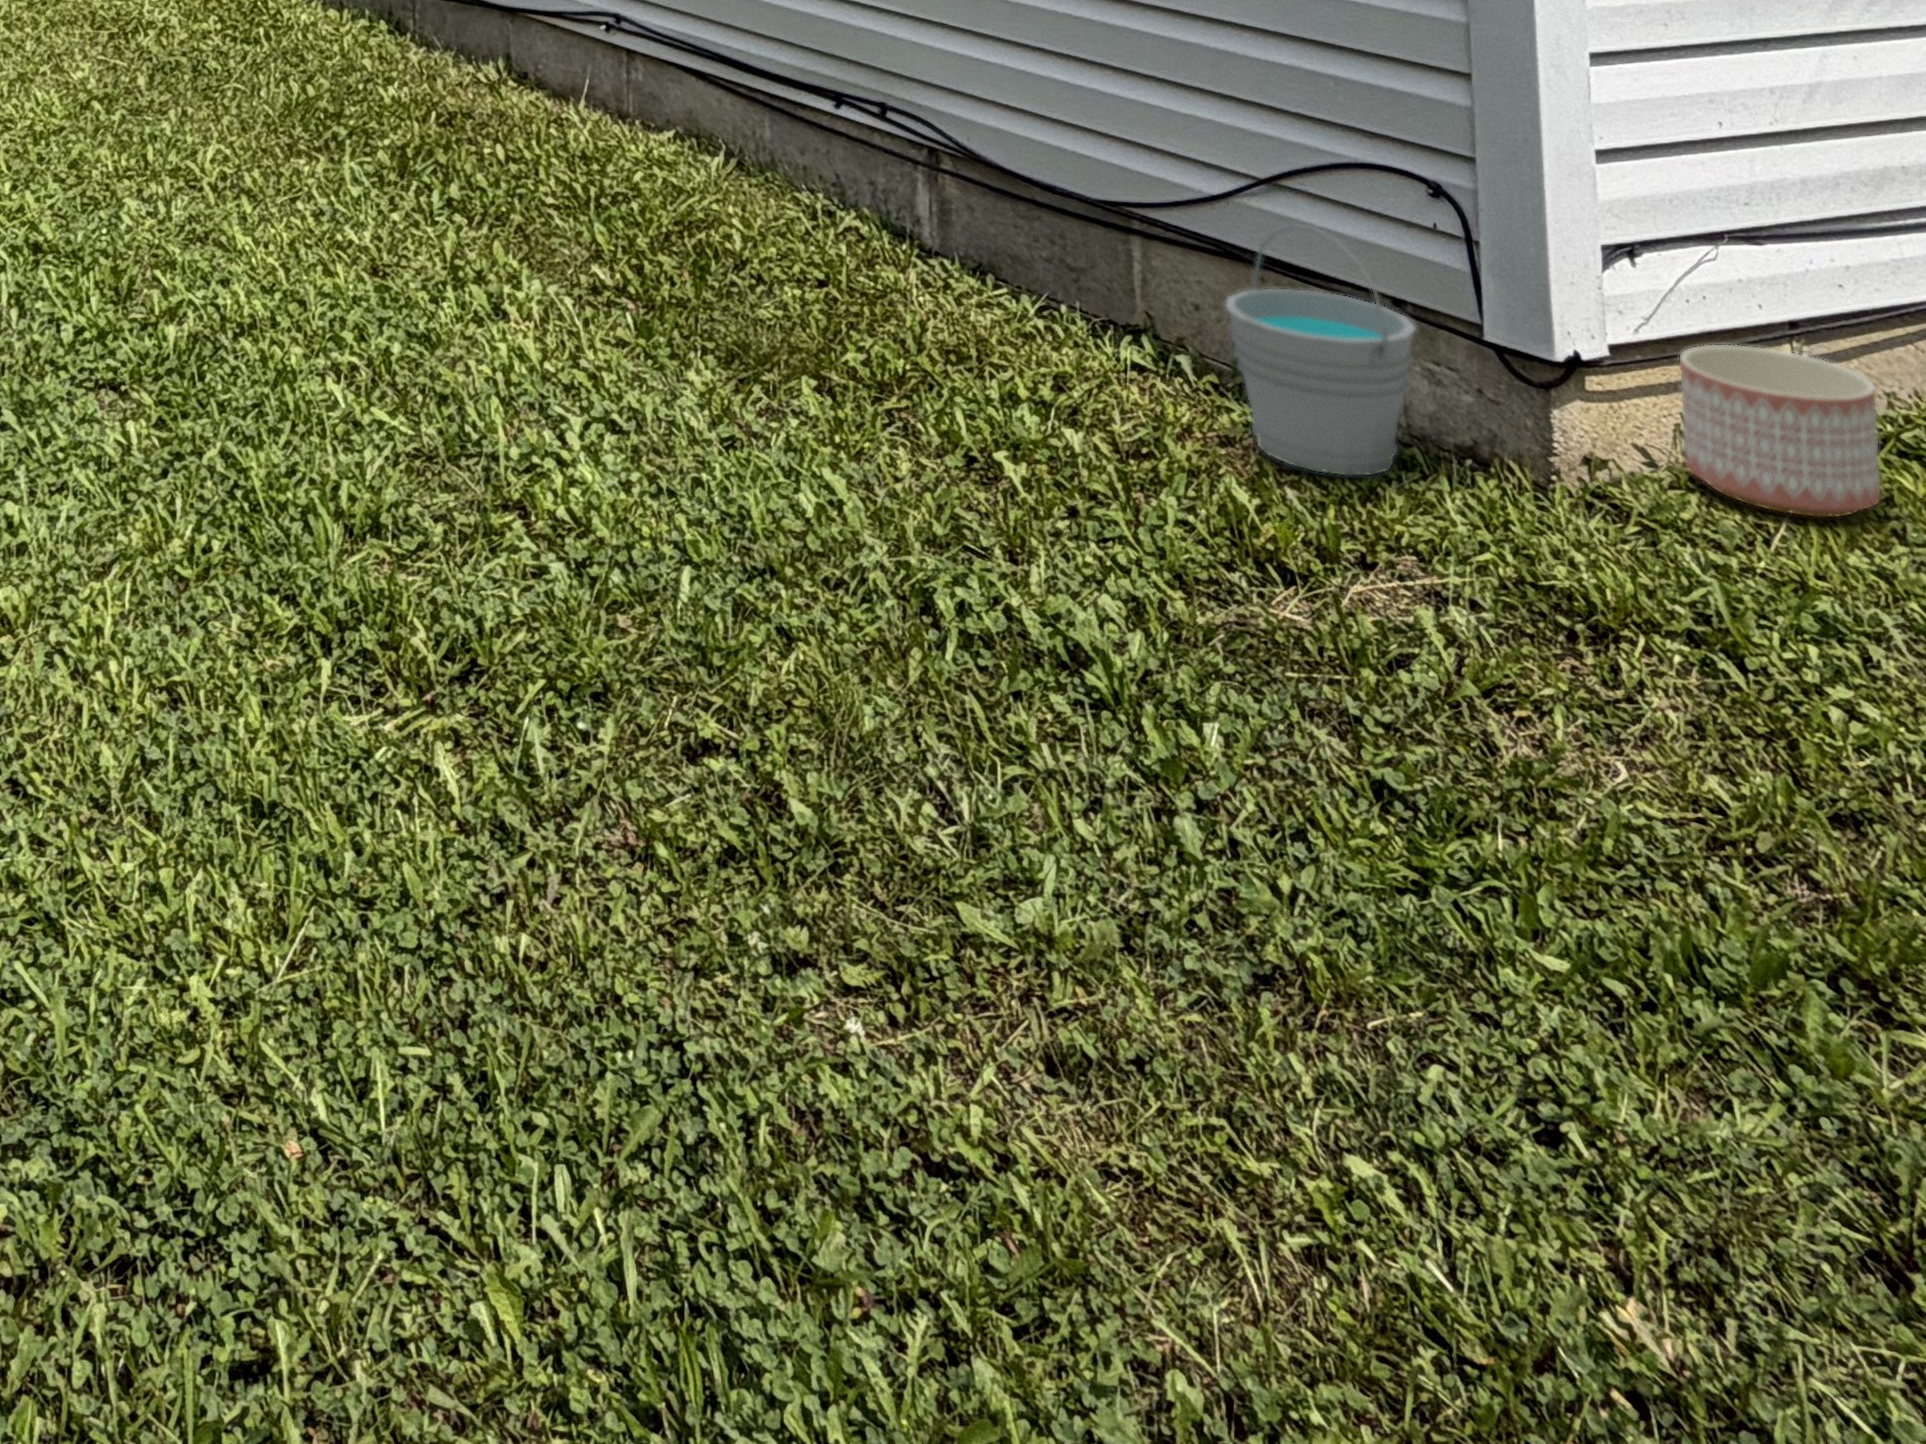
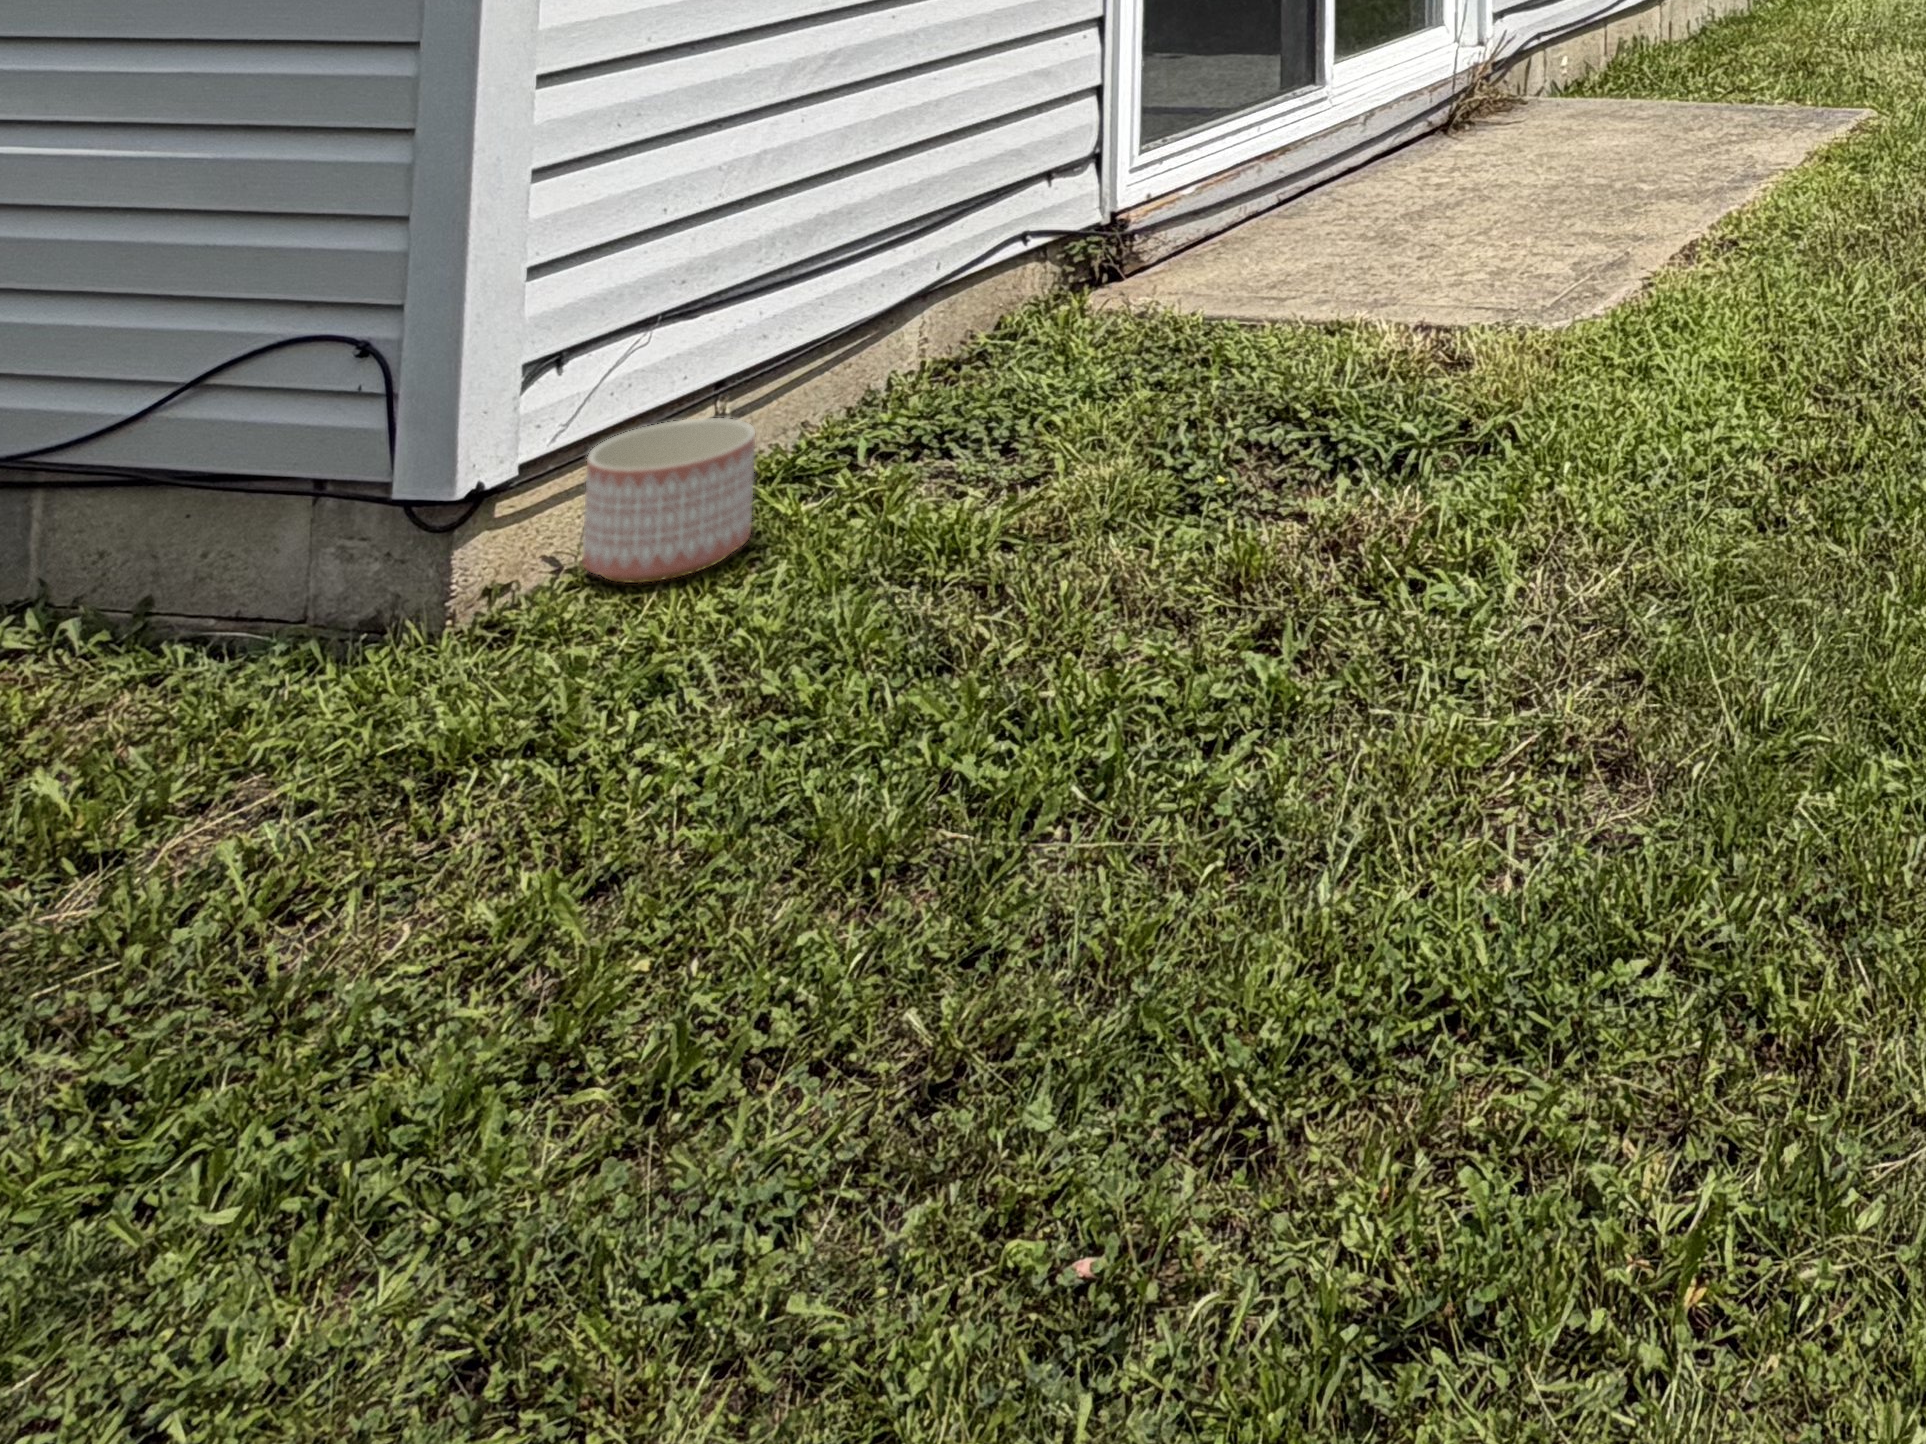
bucket: present [1226,225,1415,475] -> none [93,421,323,705]

